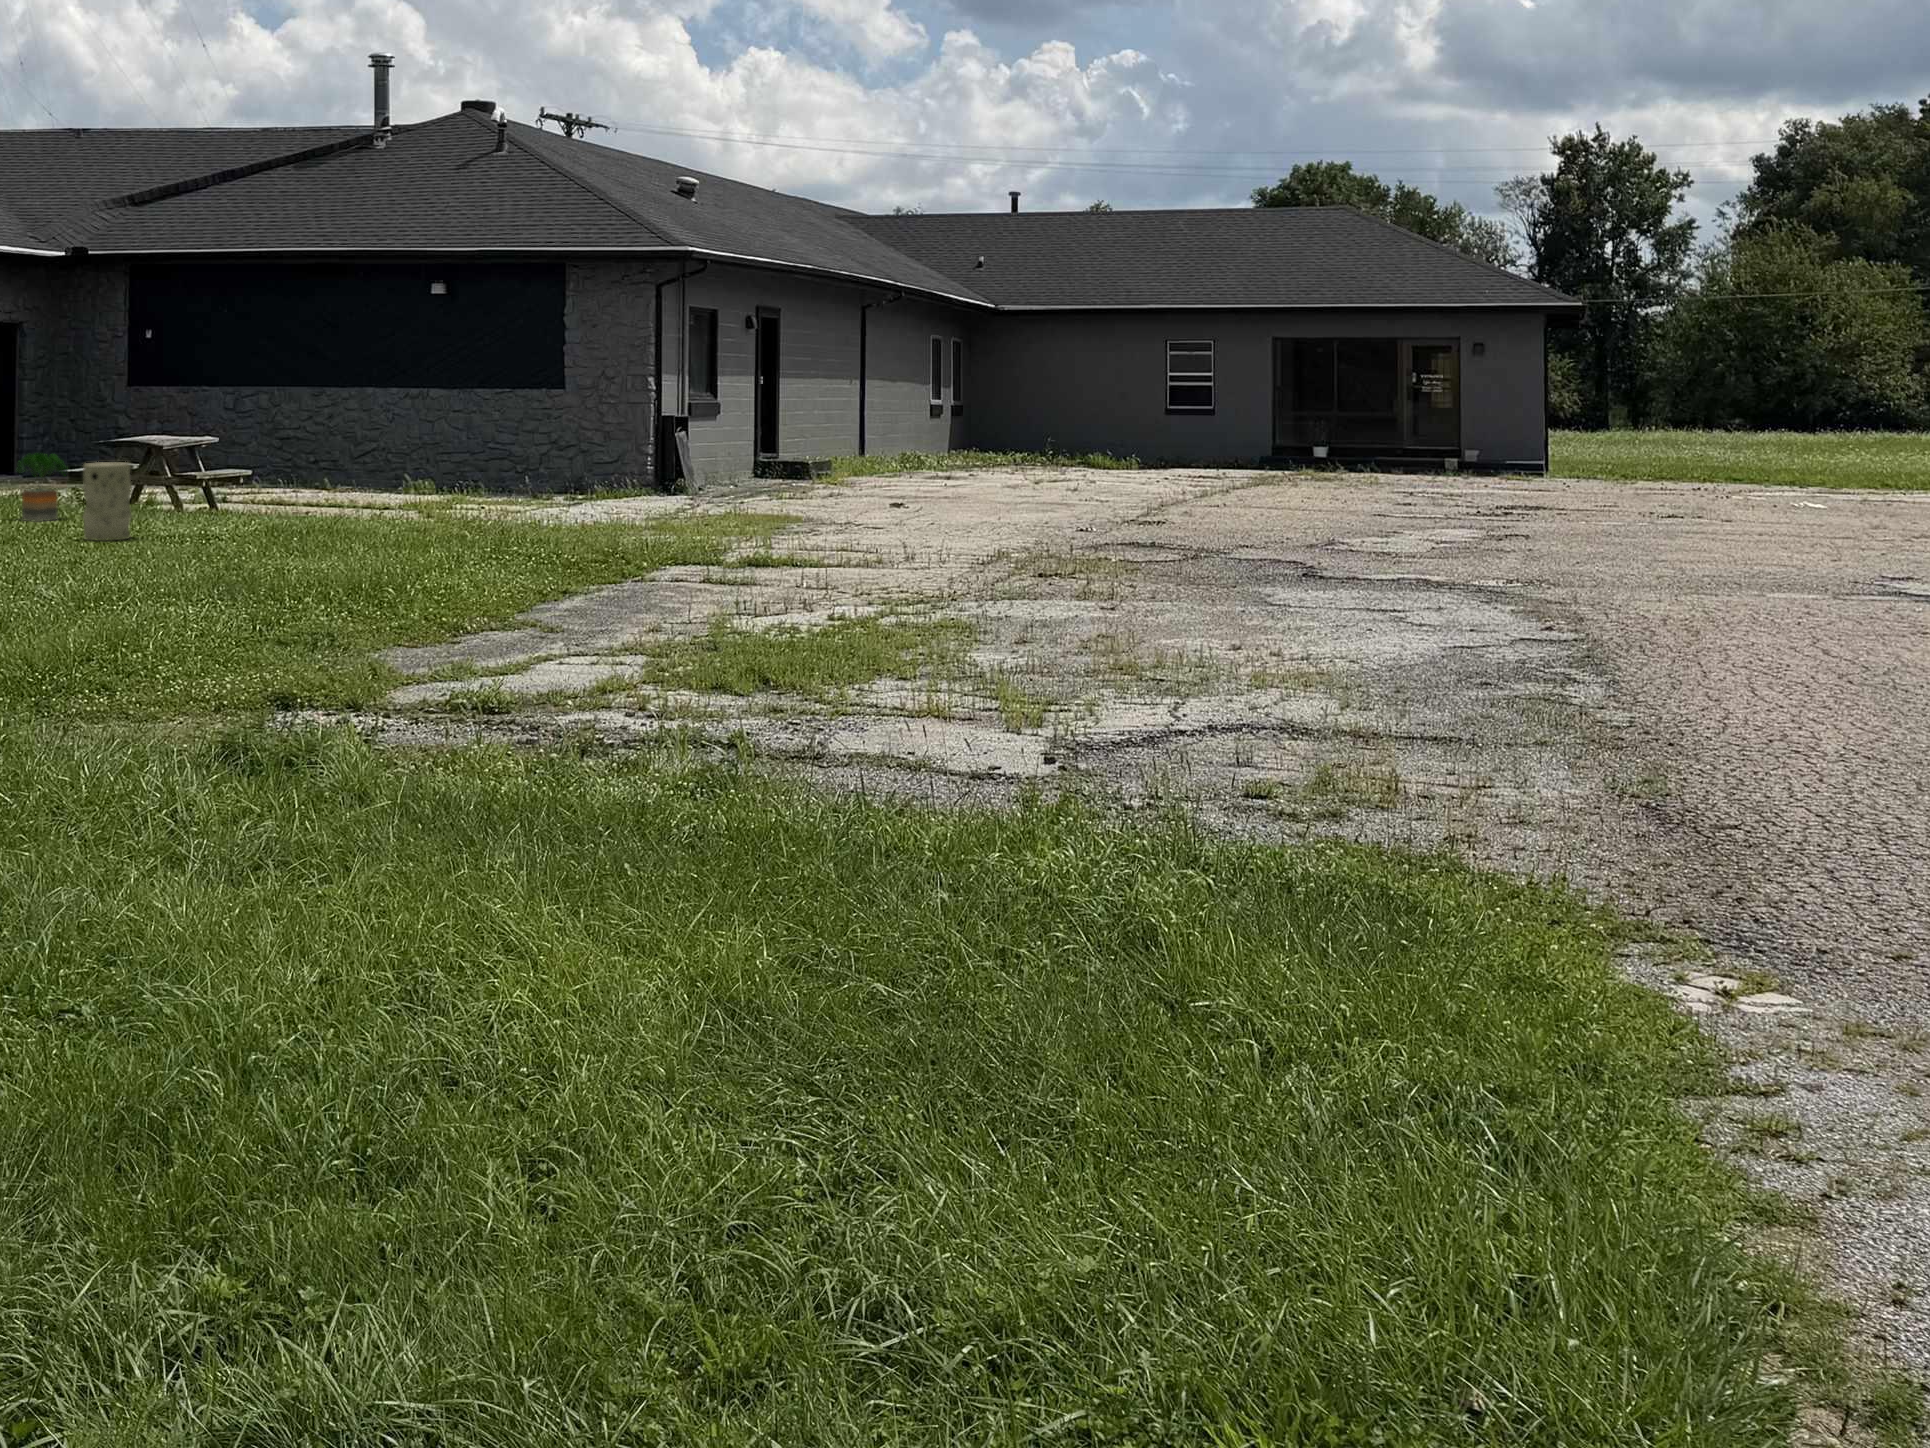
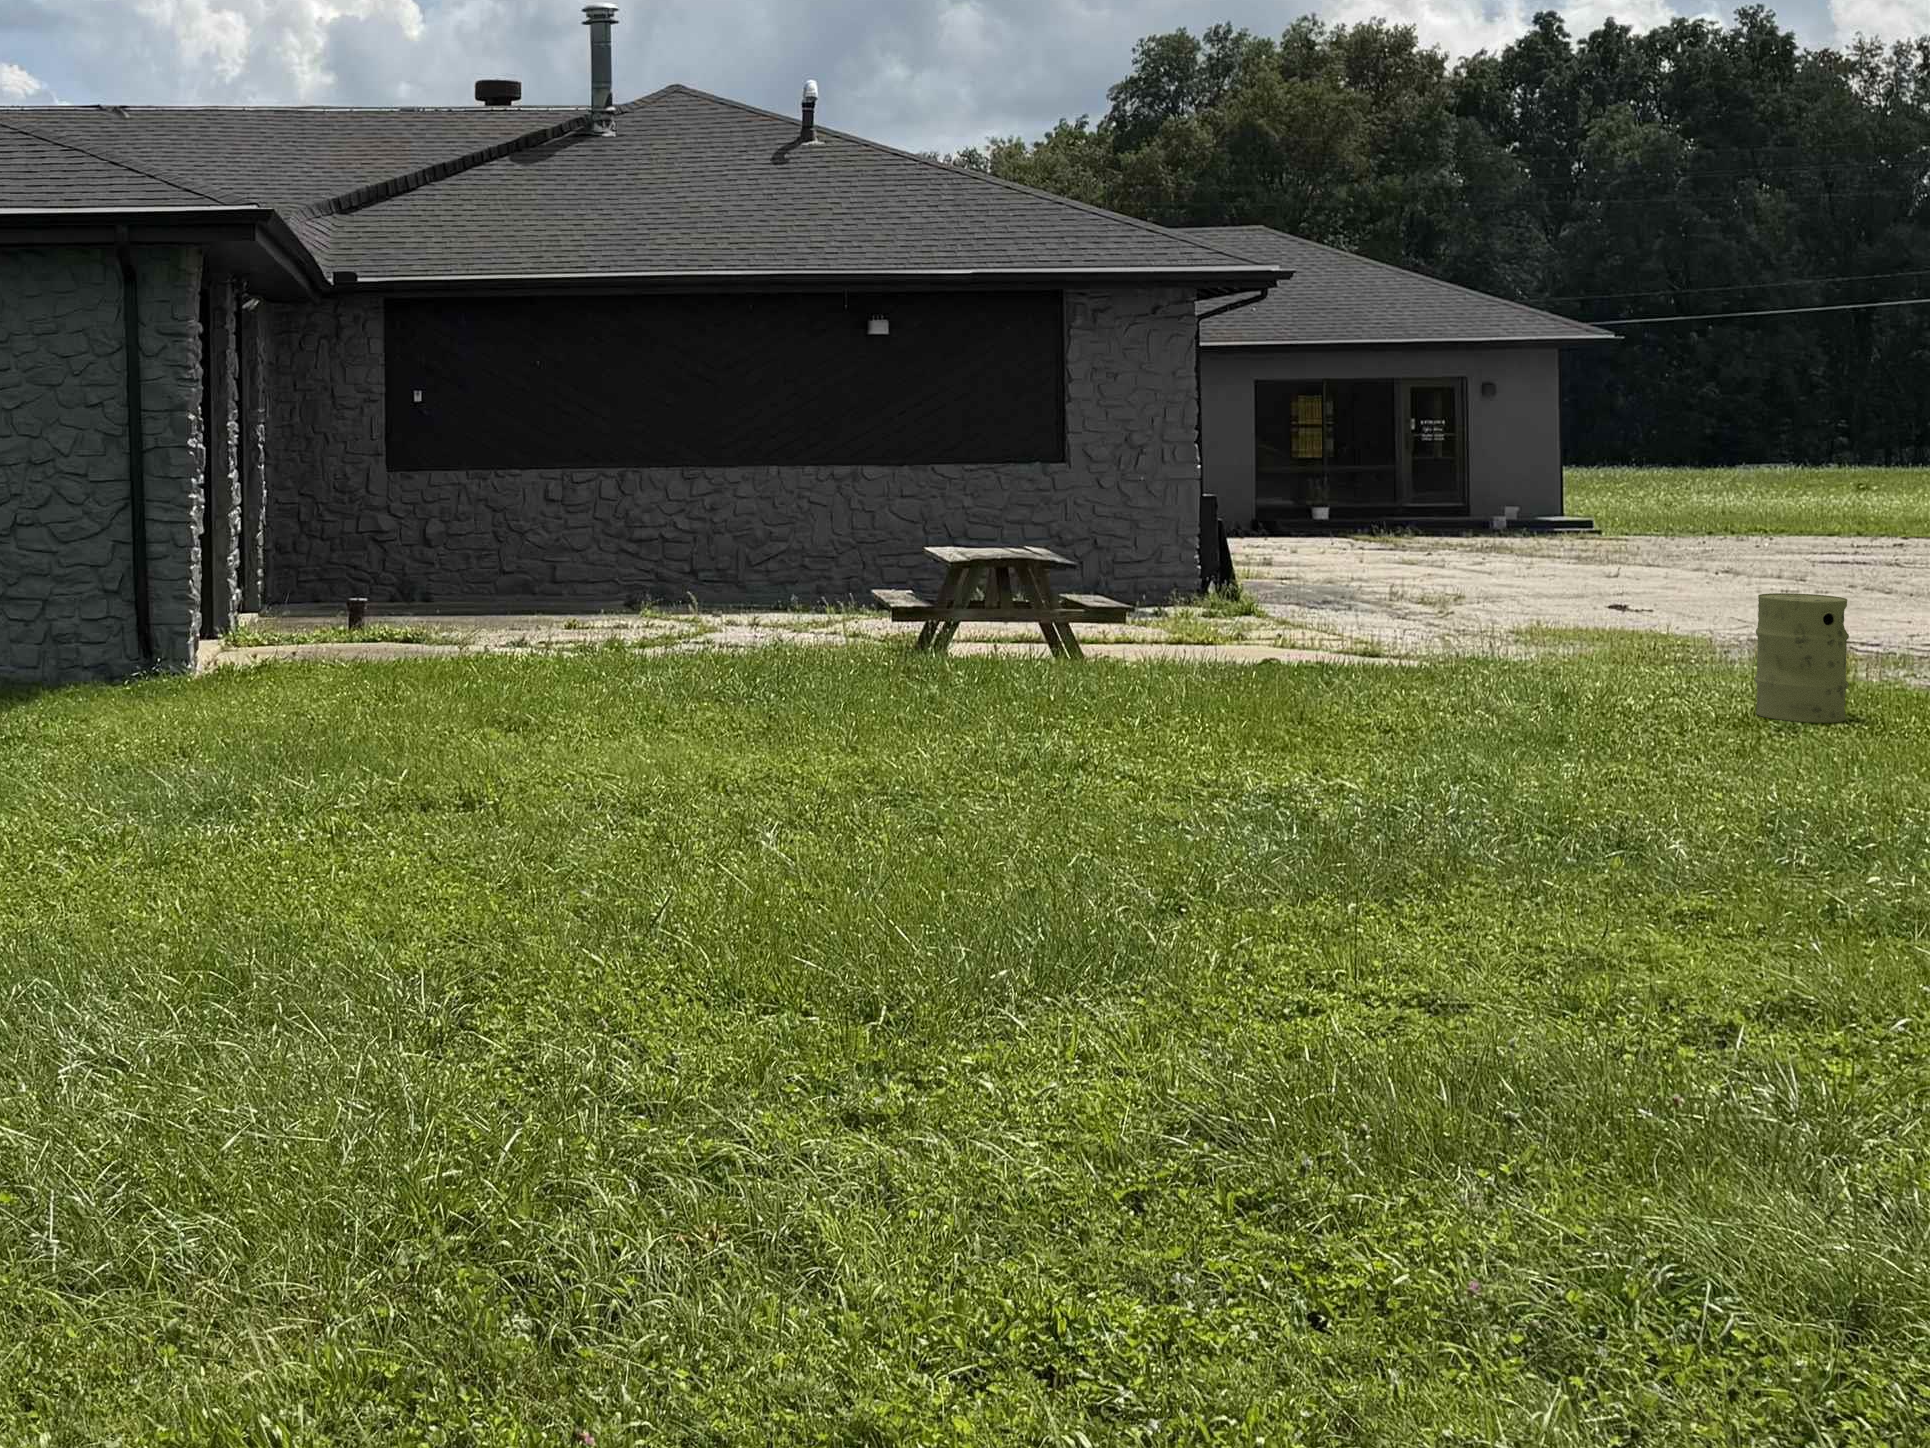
potted tree: present [17,453,67,522] -> none [1352,578,1440,689]

